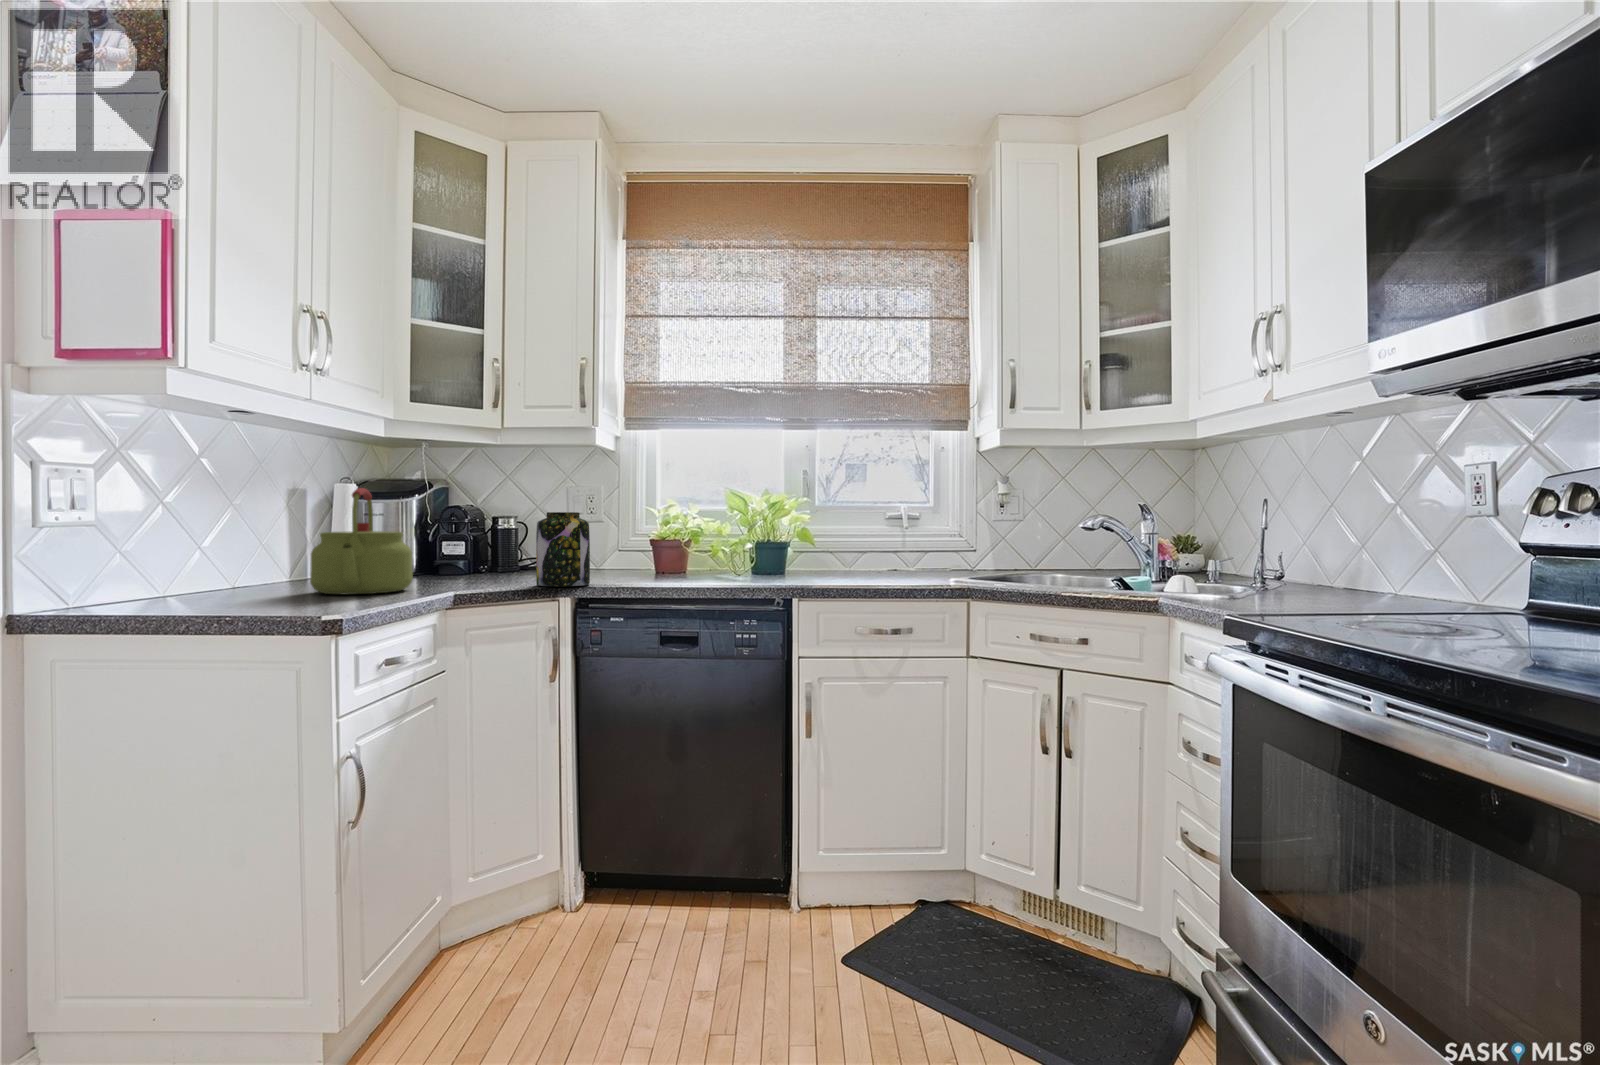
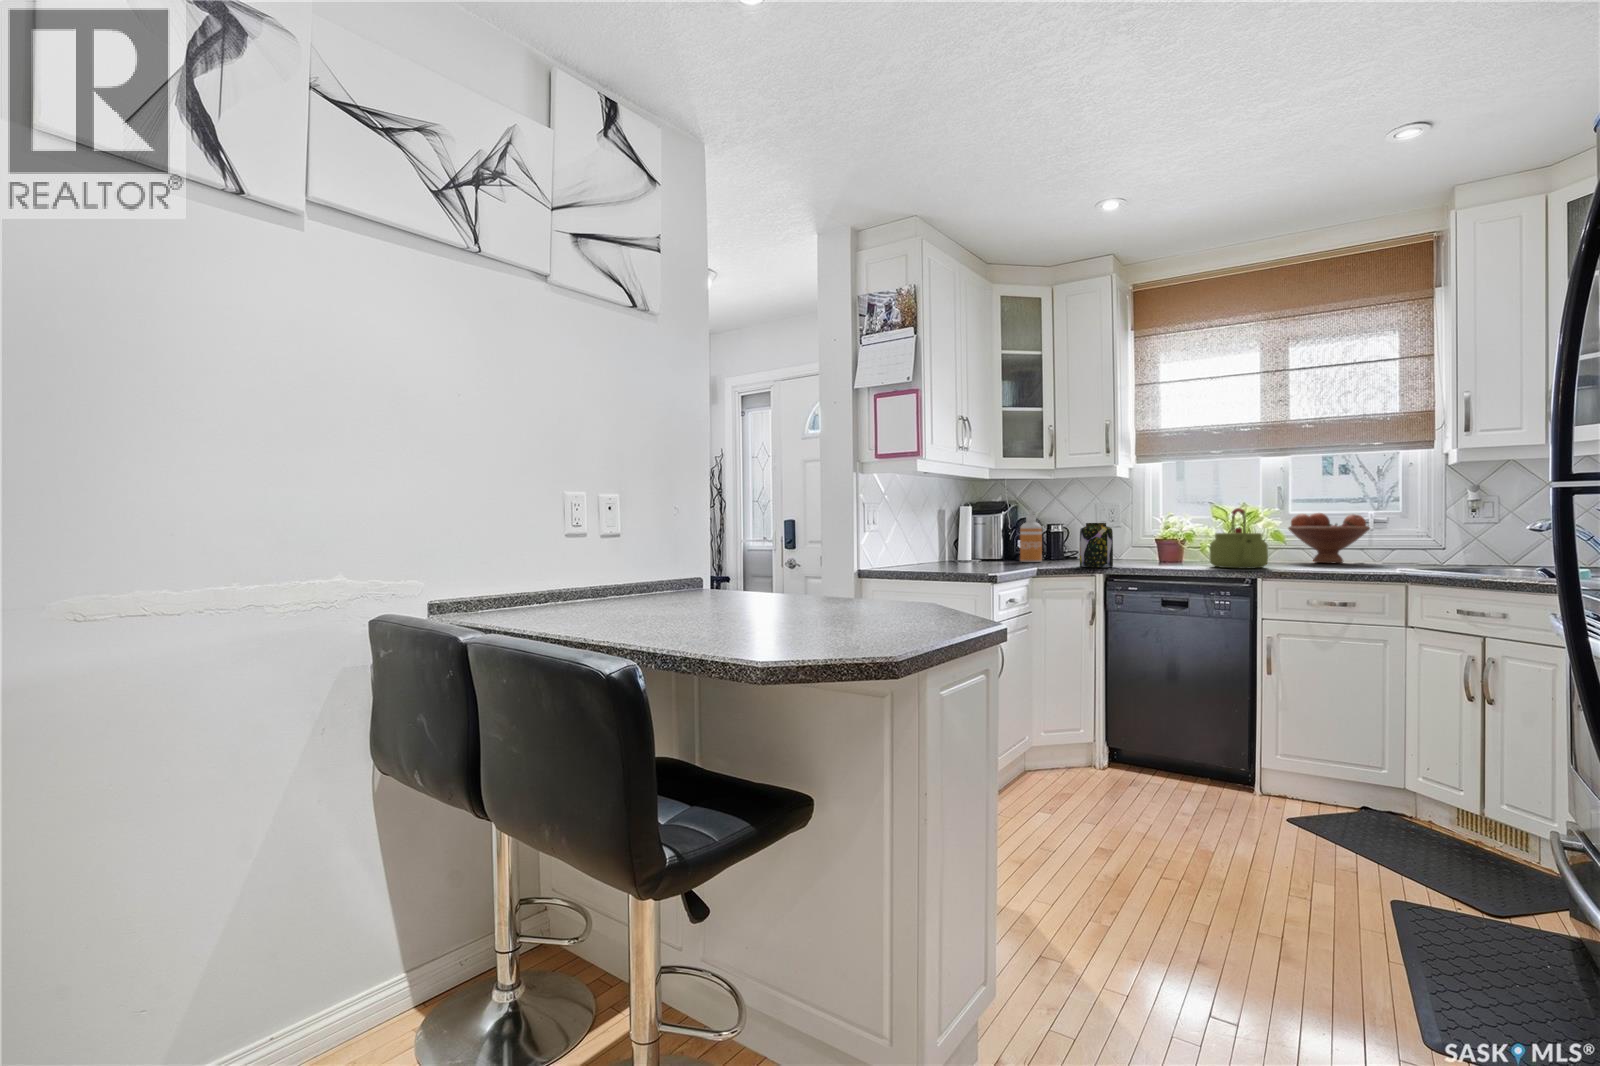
kettle: present [310,488,413,594] -> present [1210,508,1268,569]
soap dispenser: none [442,491,480,579] -> present [1020,510,1042,562]
fruit bowl: none [815,505,903,570] -> present [1288,513,1370,563]

